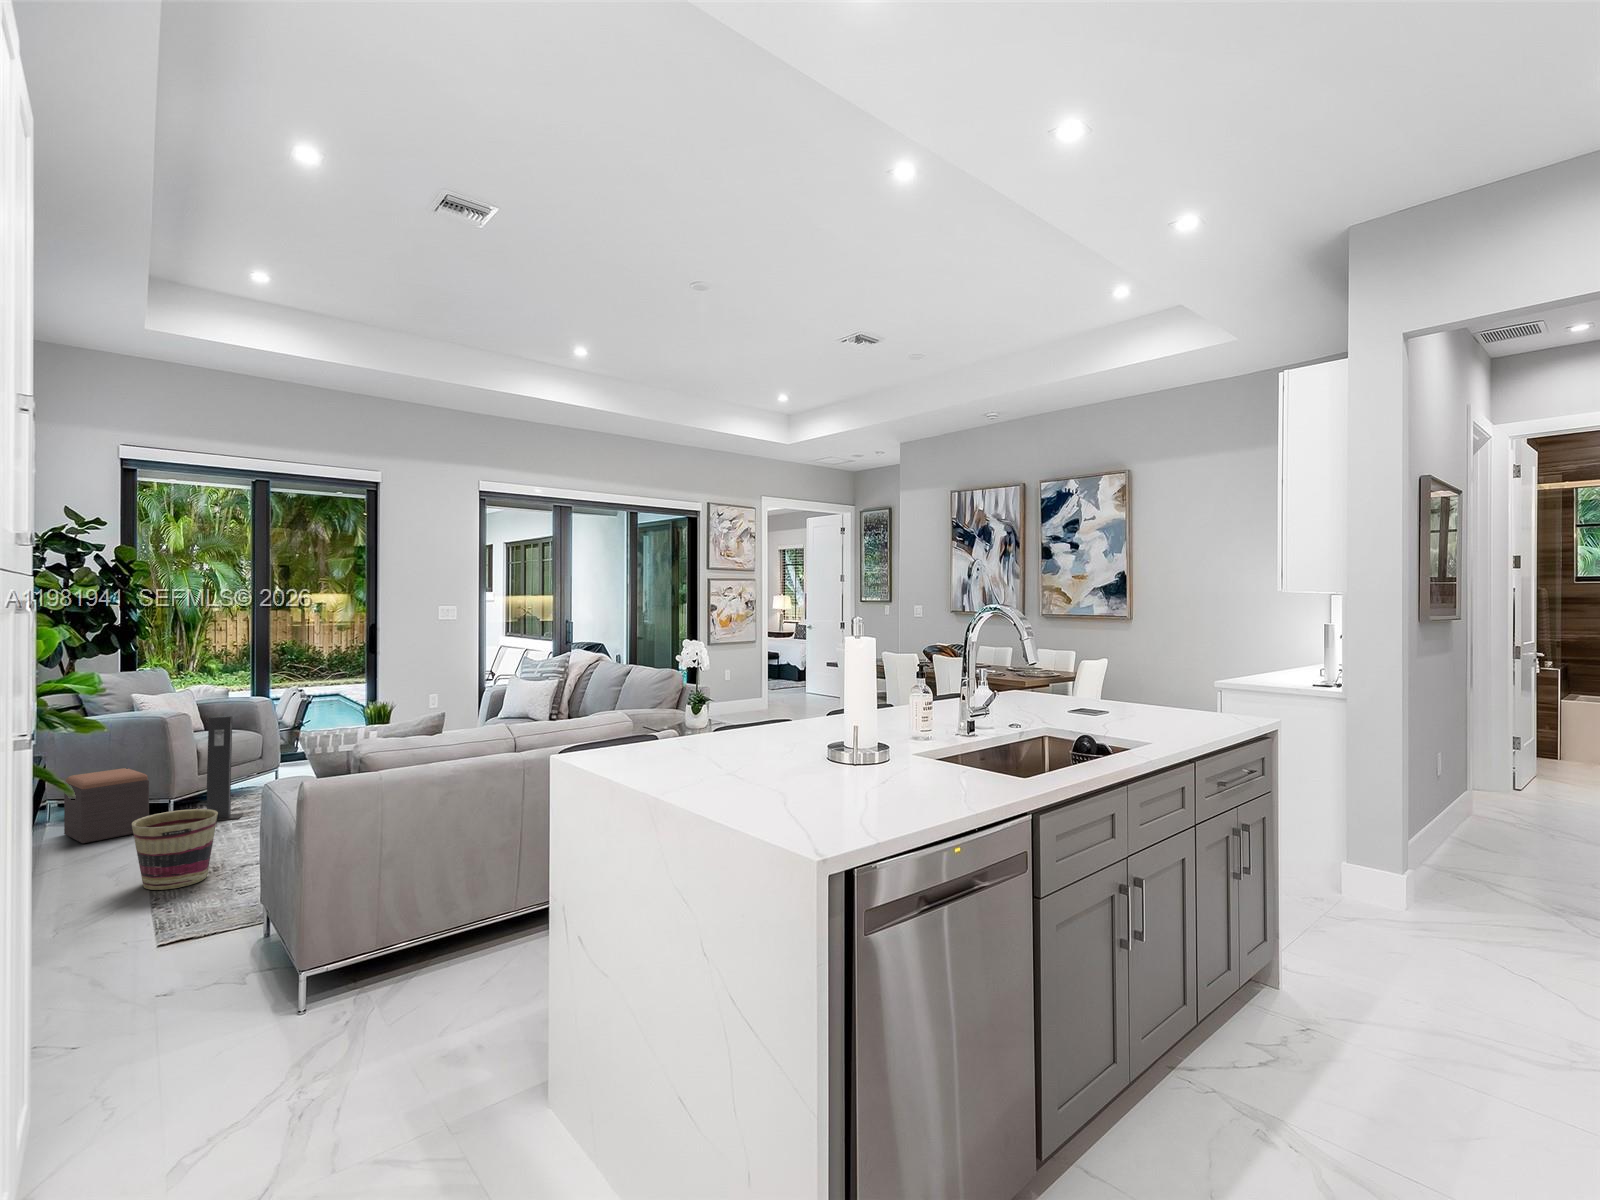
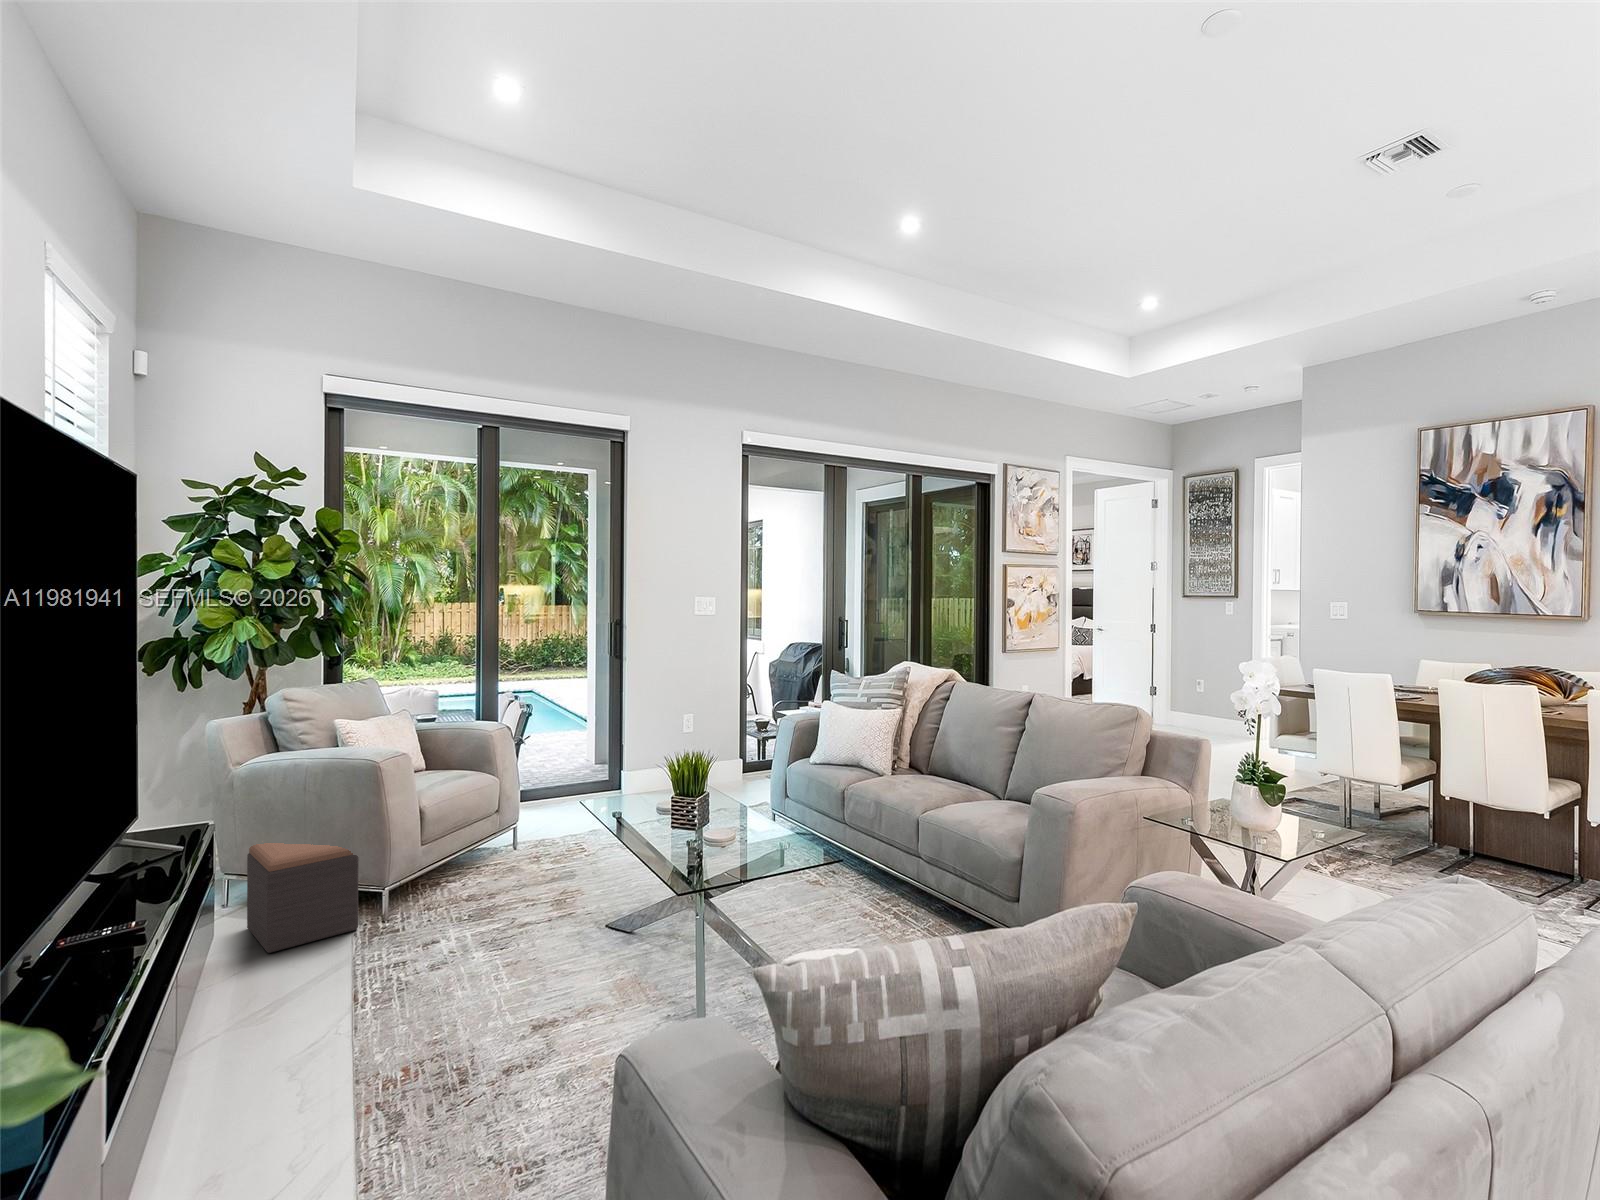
speaker: present [207,716,243,820] -> none [418,757,480,913]
basket: present [132,809,218,890] -> none [334,941,467,1103]

